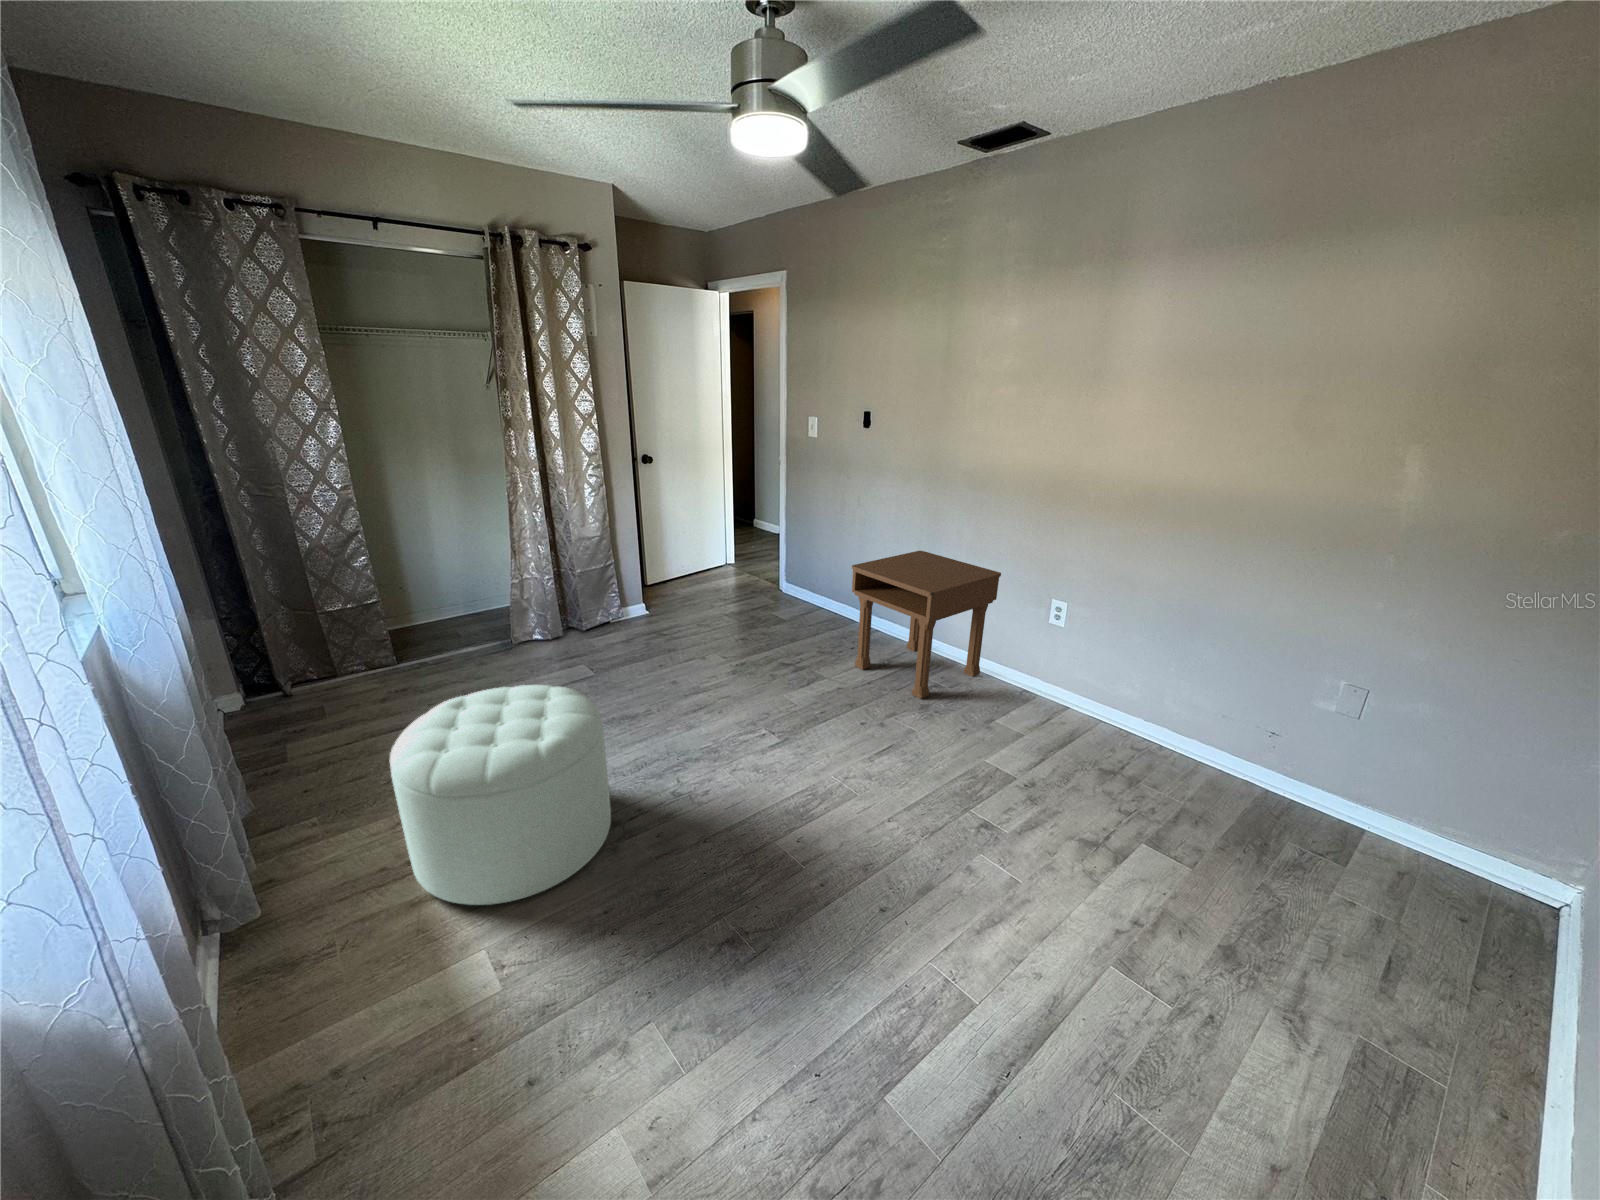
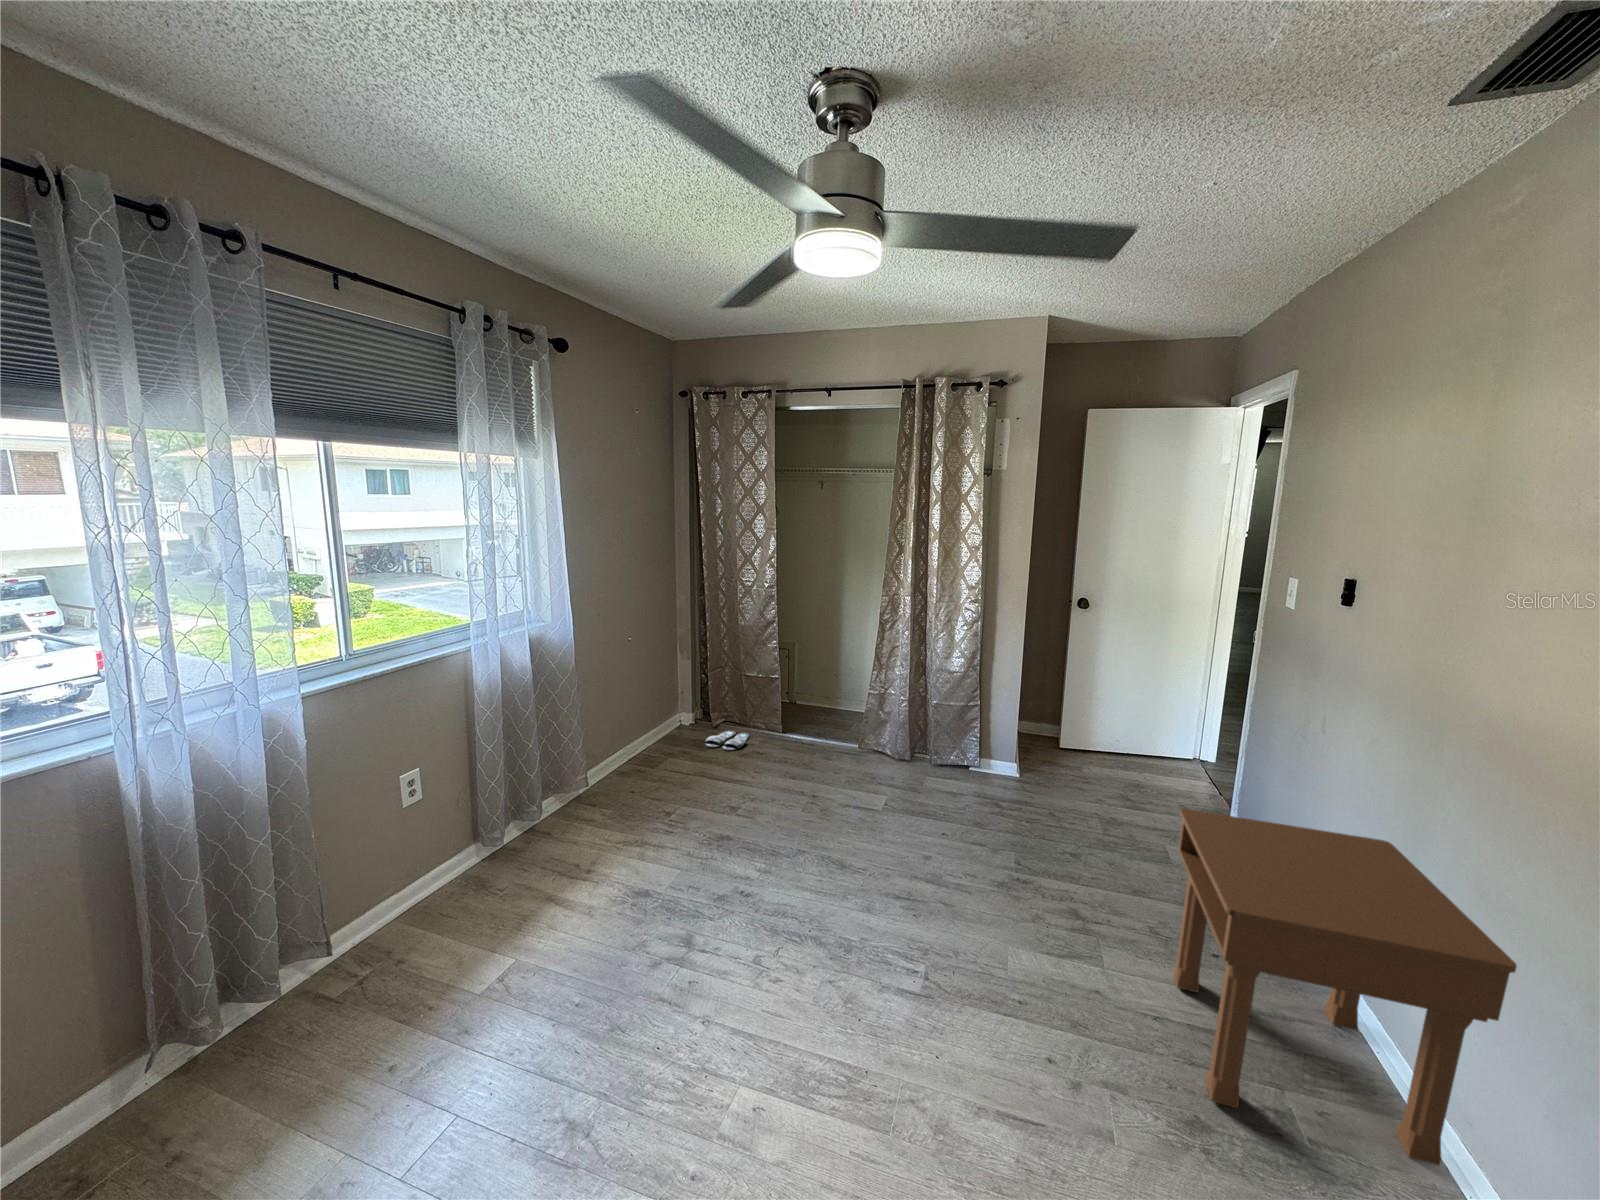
slippers: none [306,679,369,709] -> present [705,731,750,751]
ottoman: present [390,685,611,905] -> none [543,763,717,962]

